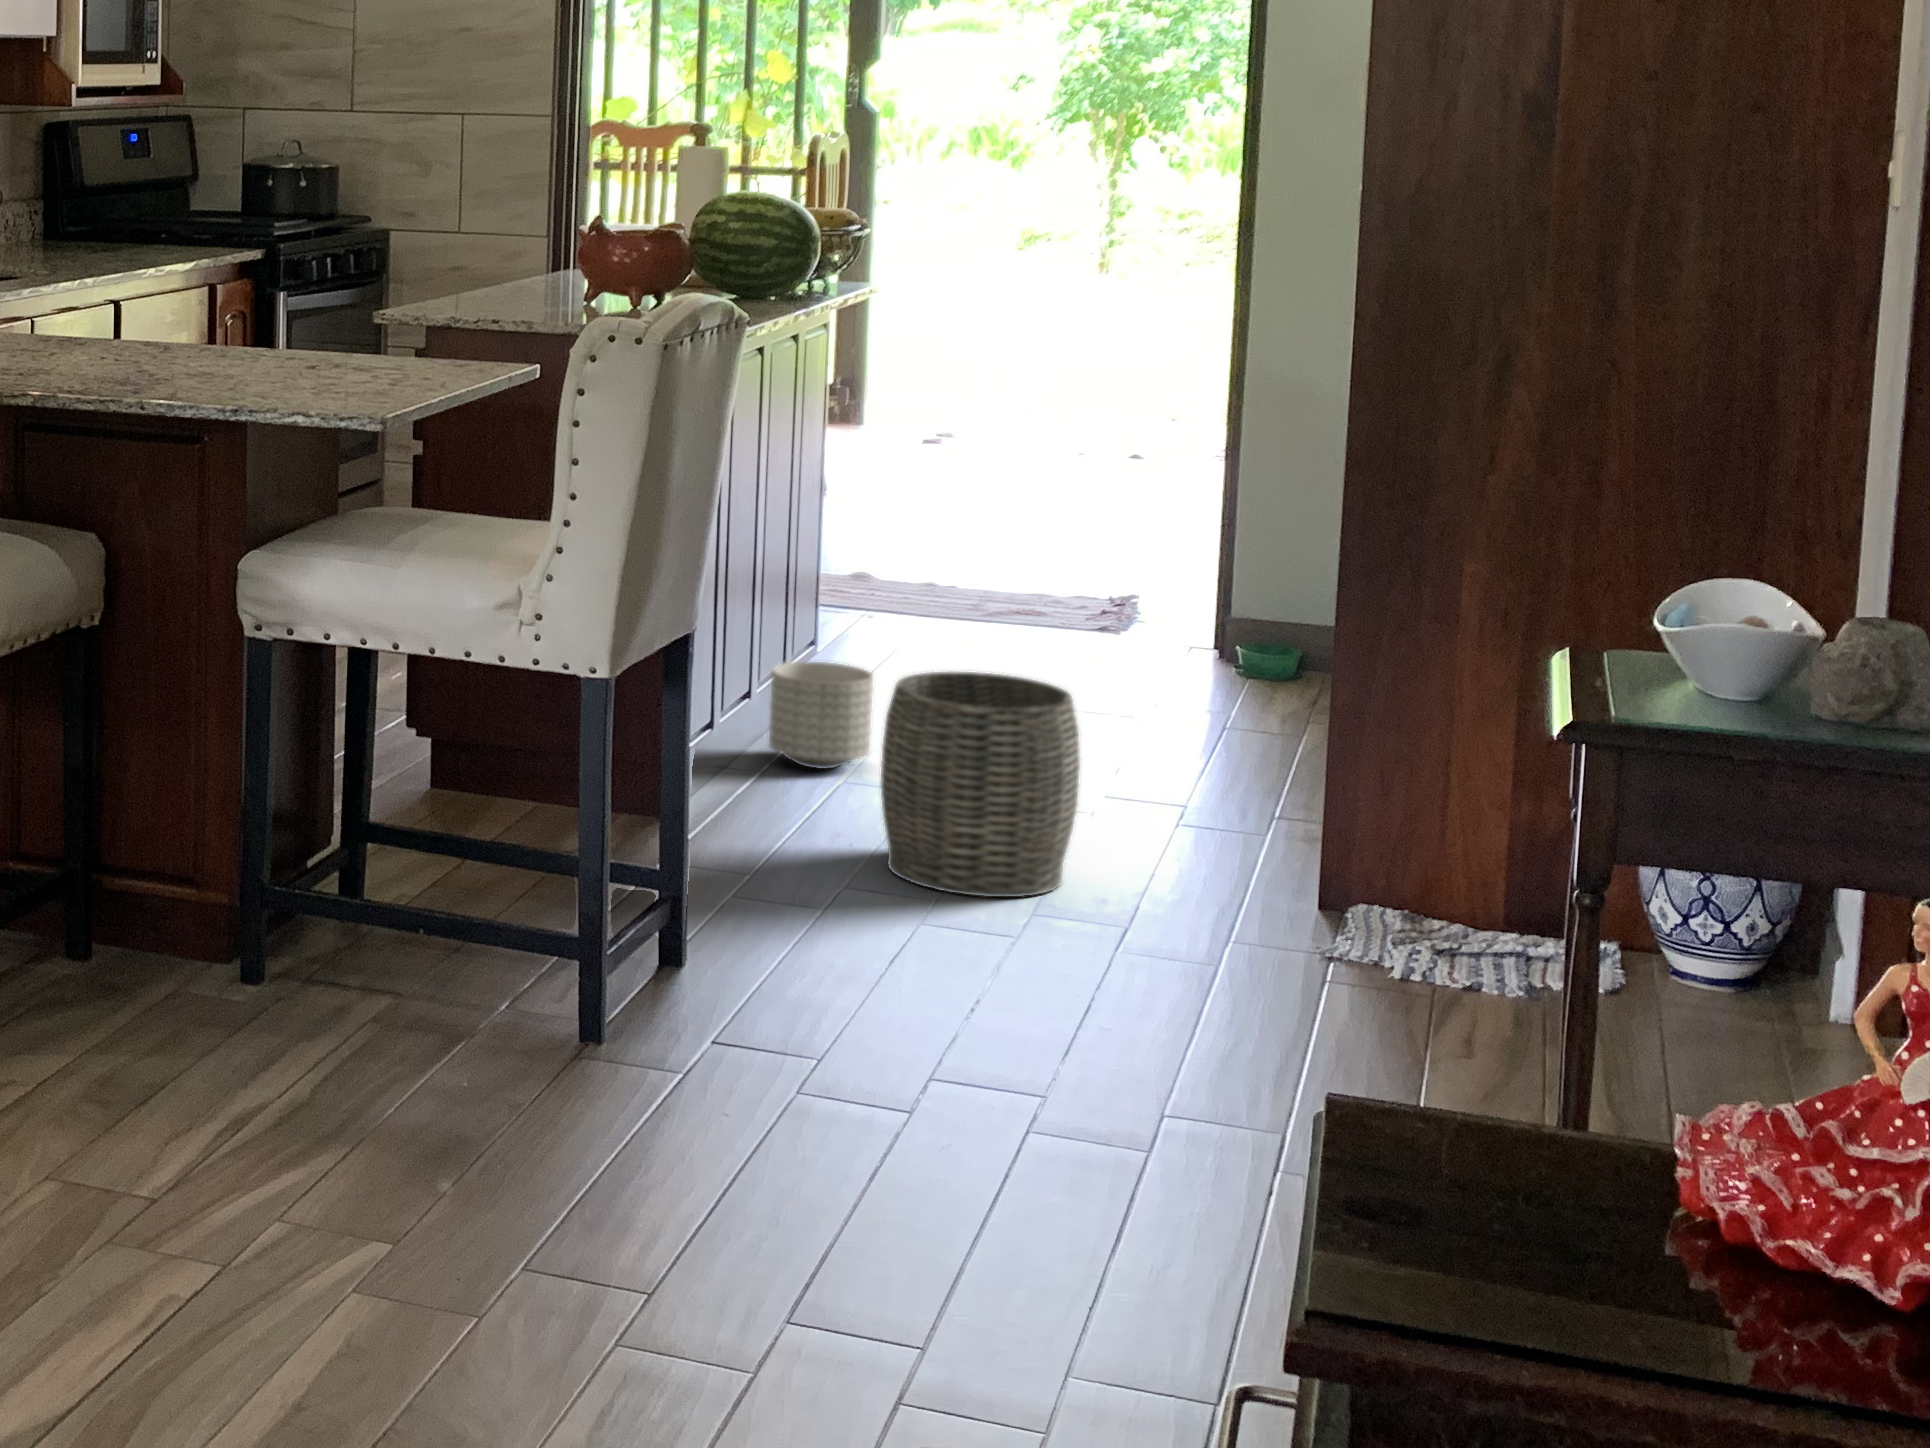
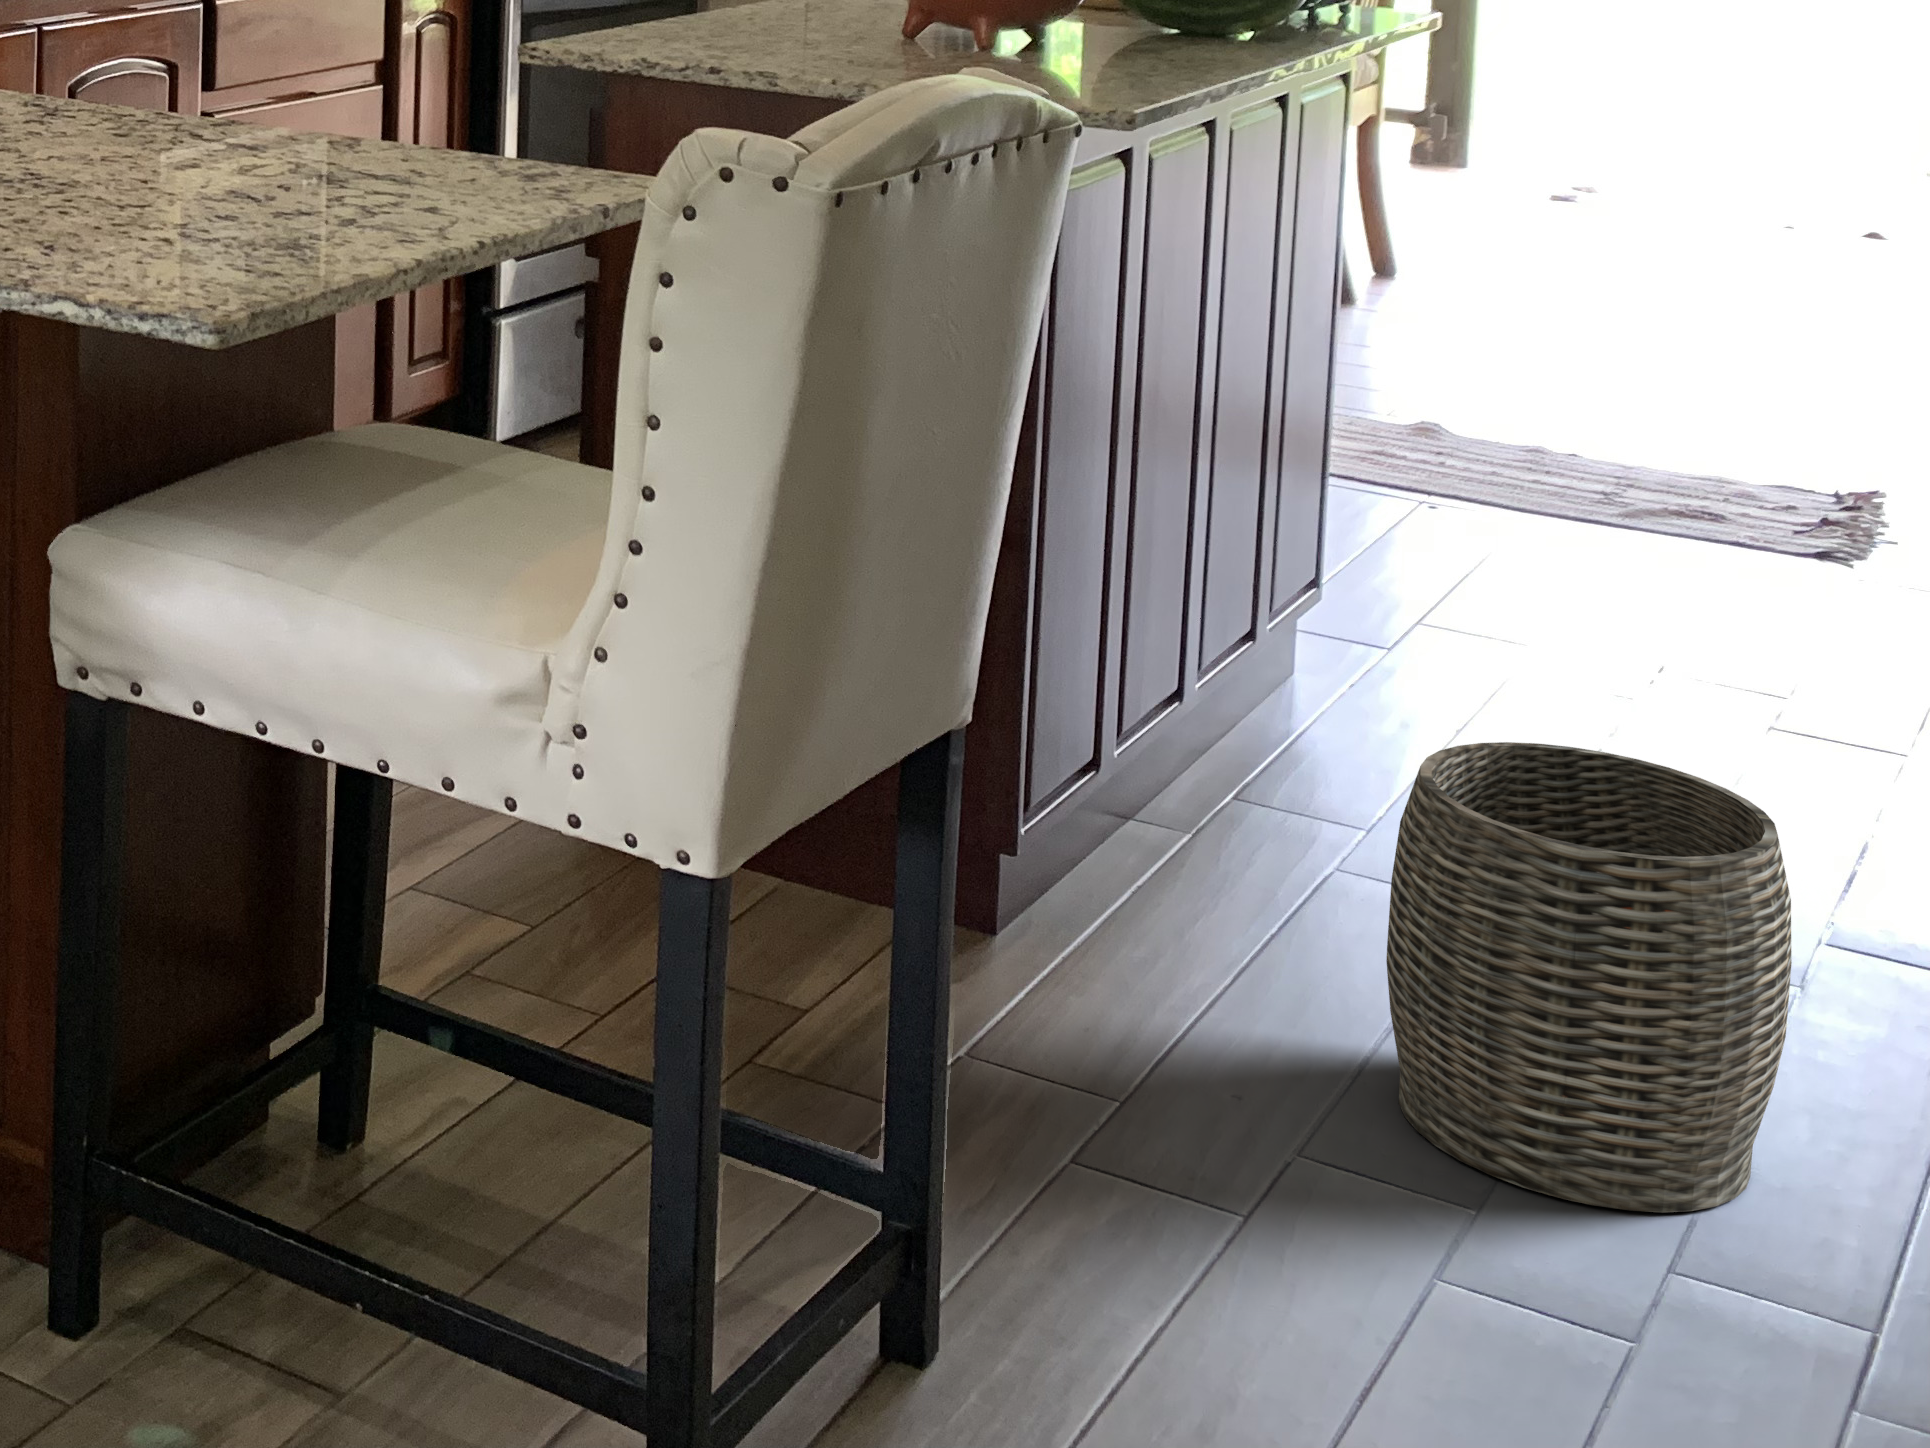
planter: present [769,662,873,769] -> none [1209,650,1398,844]

